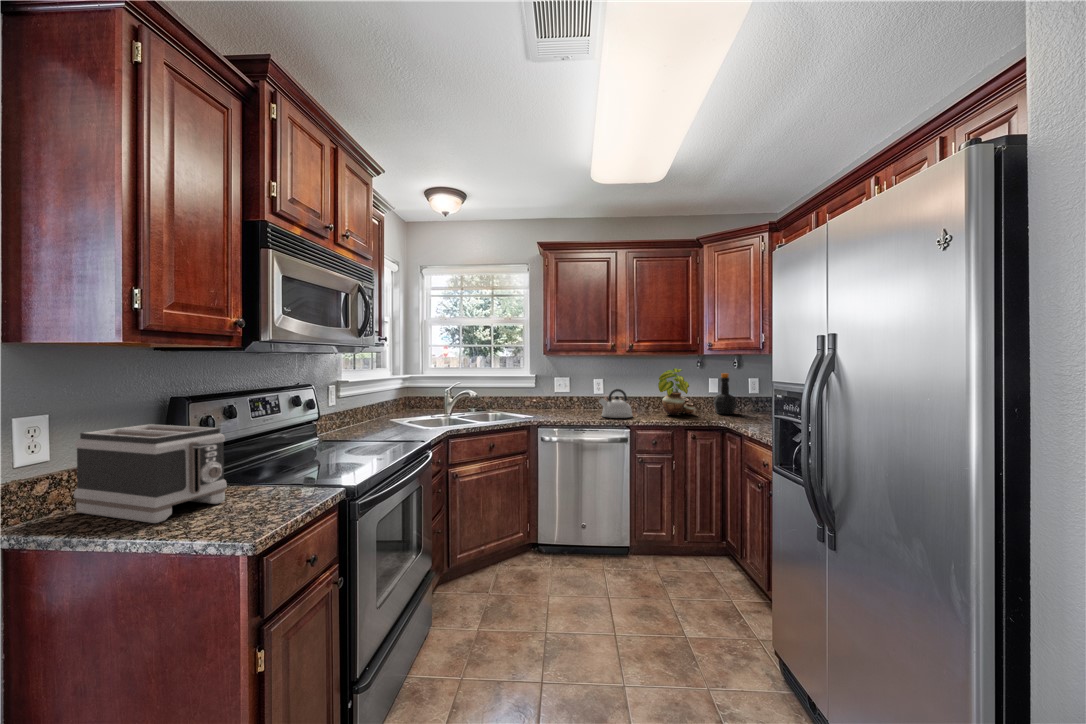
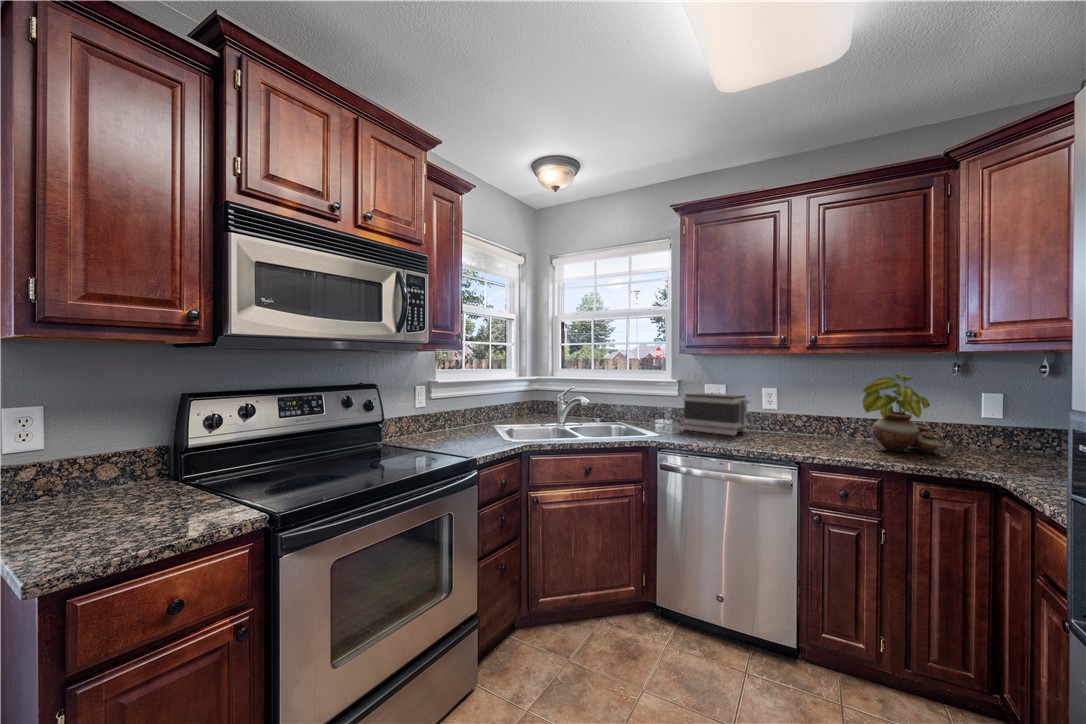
bottle: present [714,373,736,414] -> none [987,385,1041,460]
kettle: present [599,389,633,418] -> none [758,404,816,448]
toaster: present [74,424,227,523] -> present [683,392,749,436]

